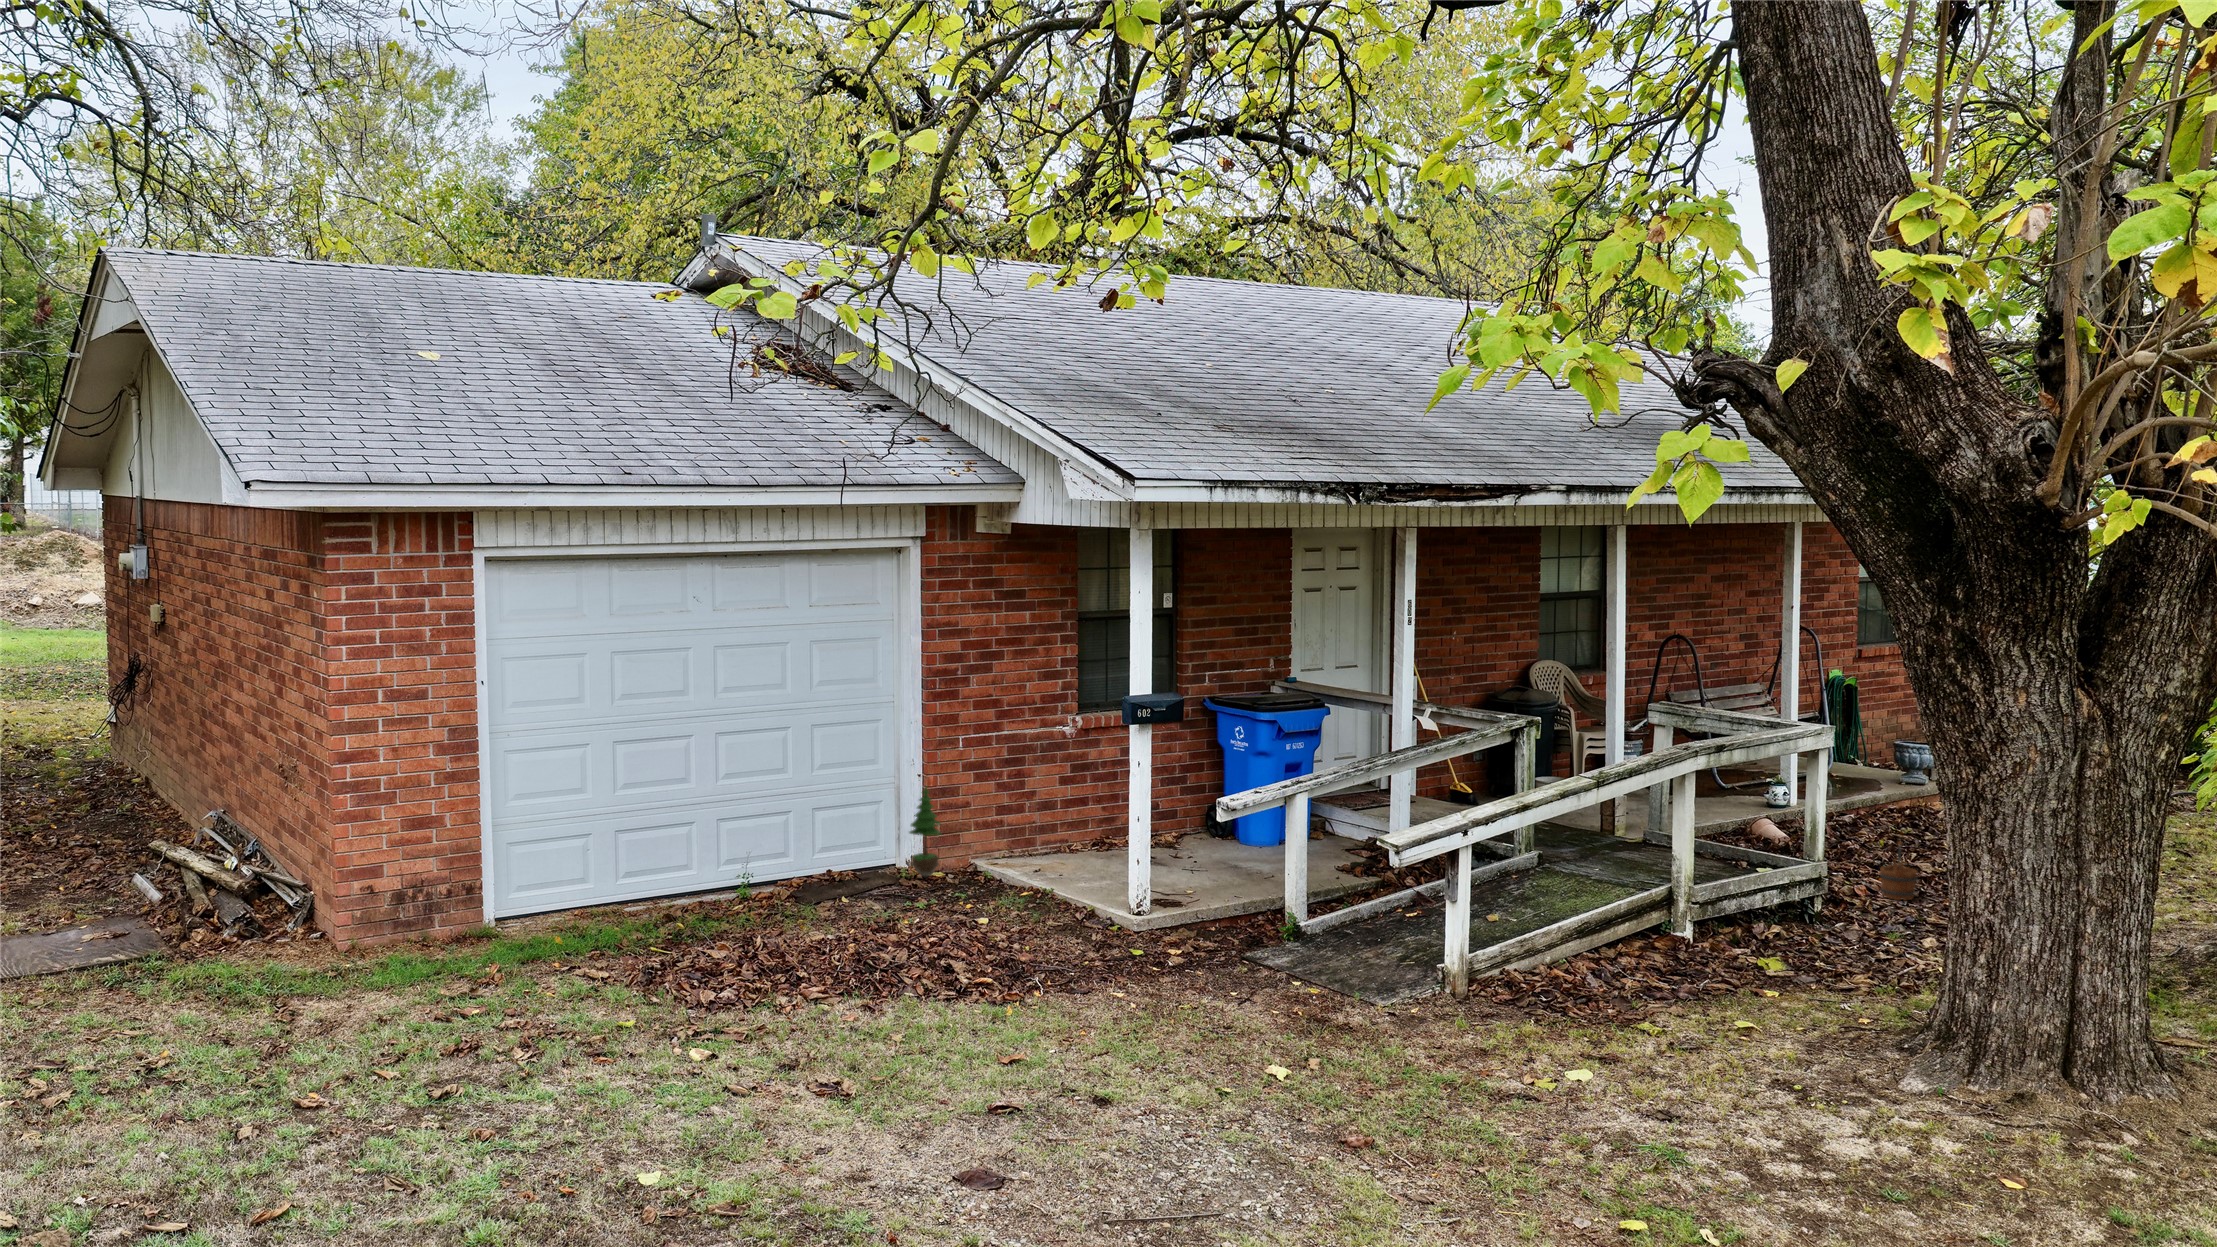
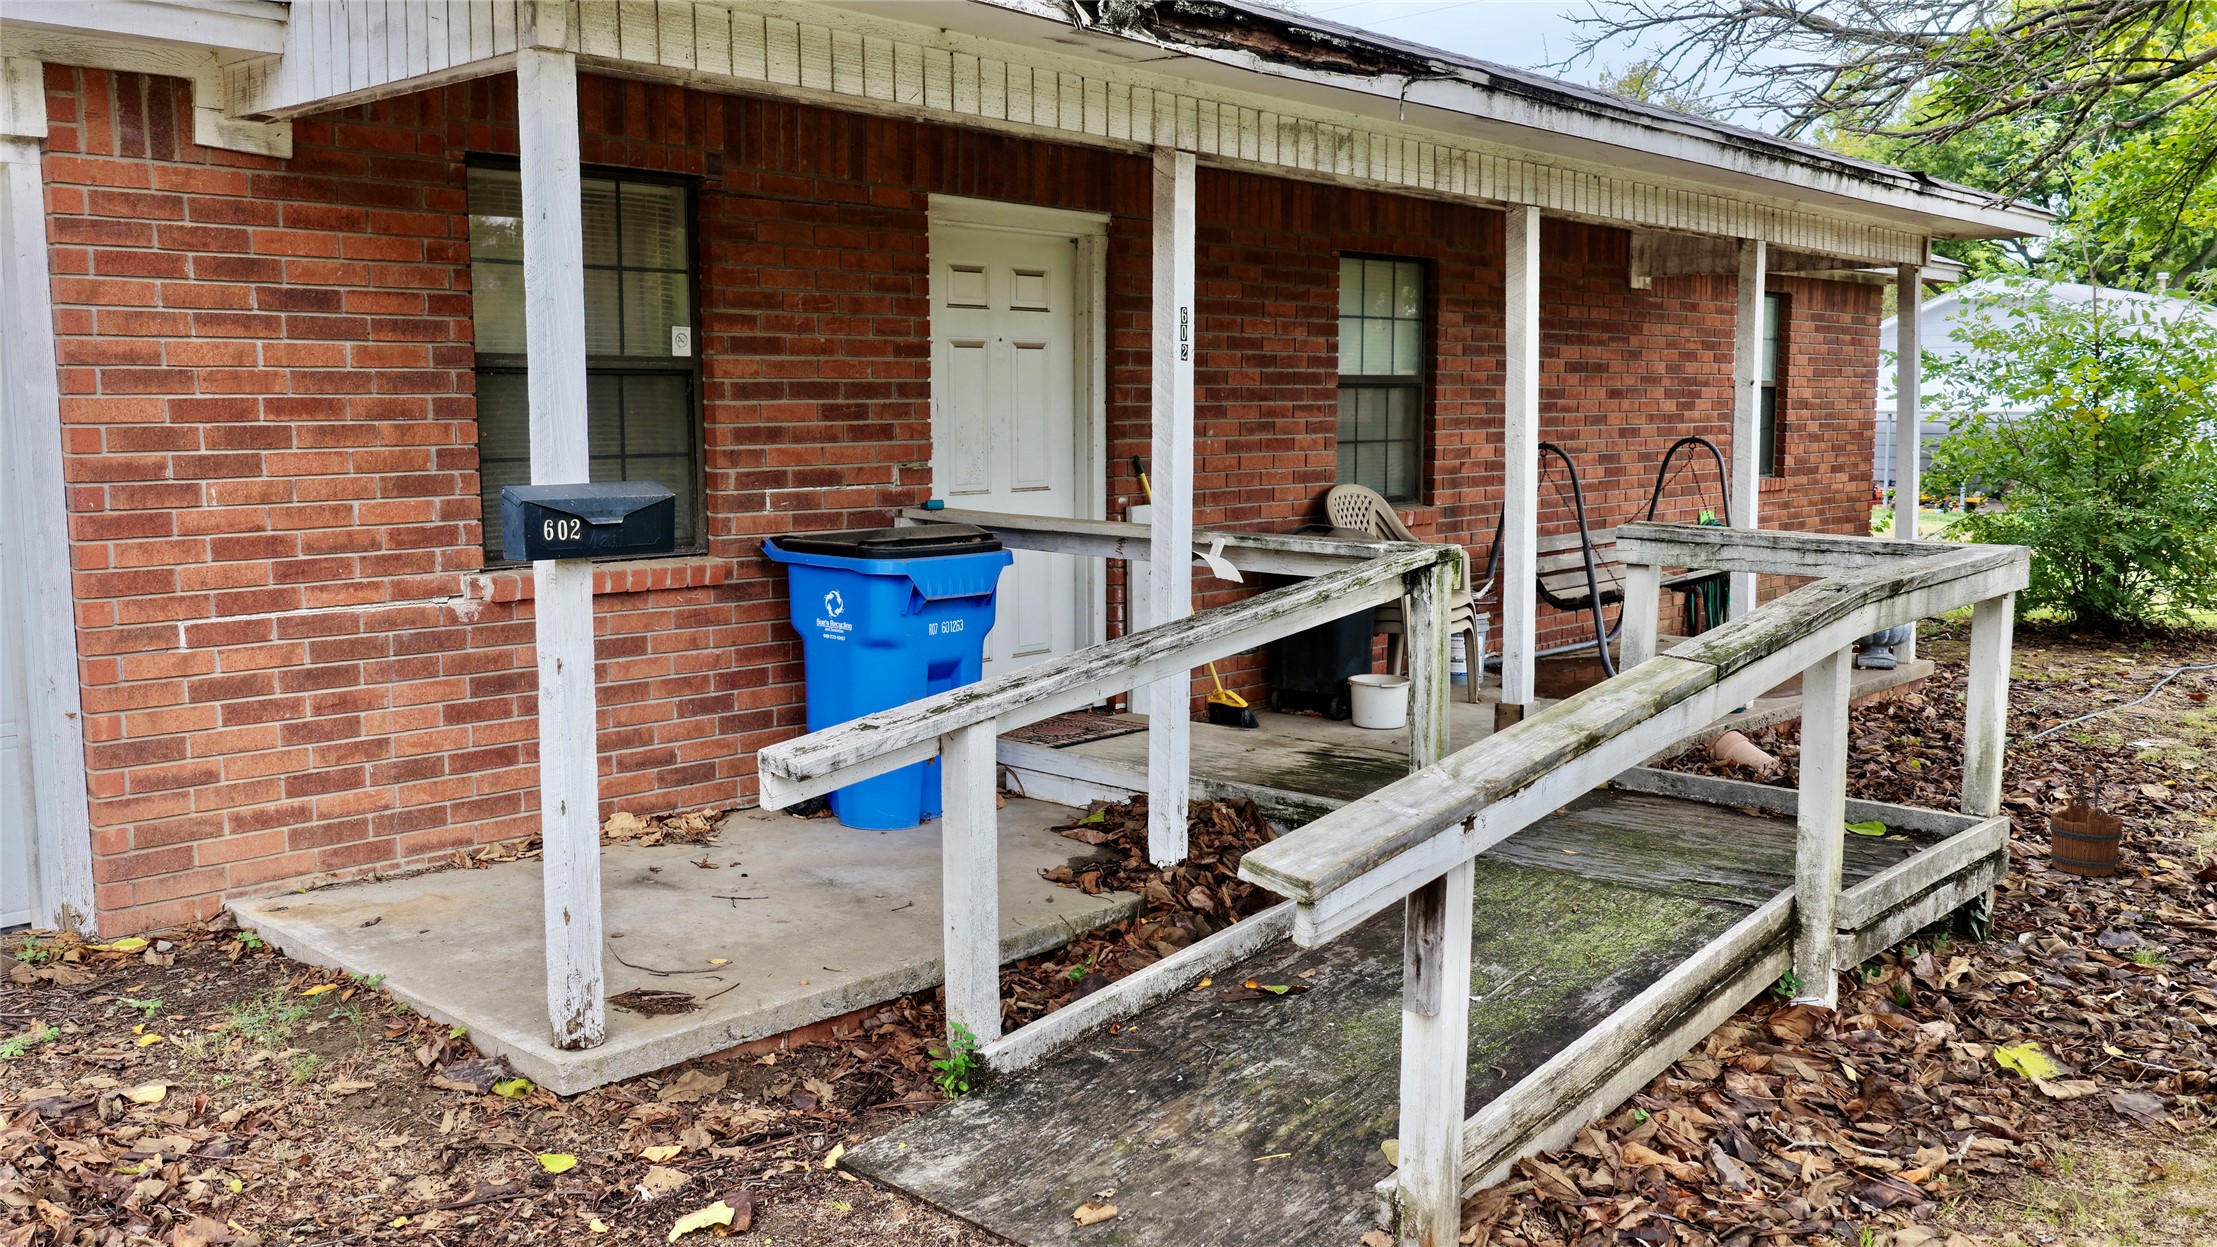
potted tree: present [910,786,942,878] -> none [40,737,132,955]

